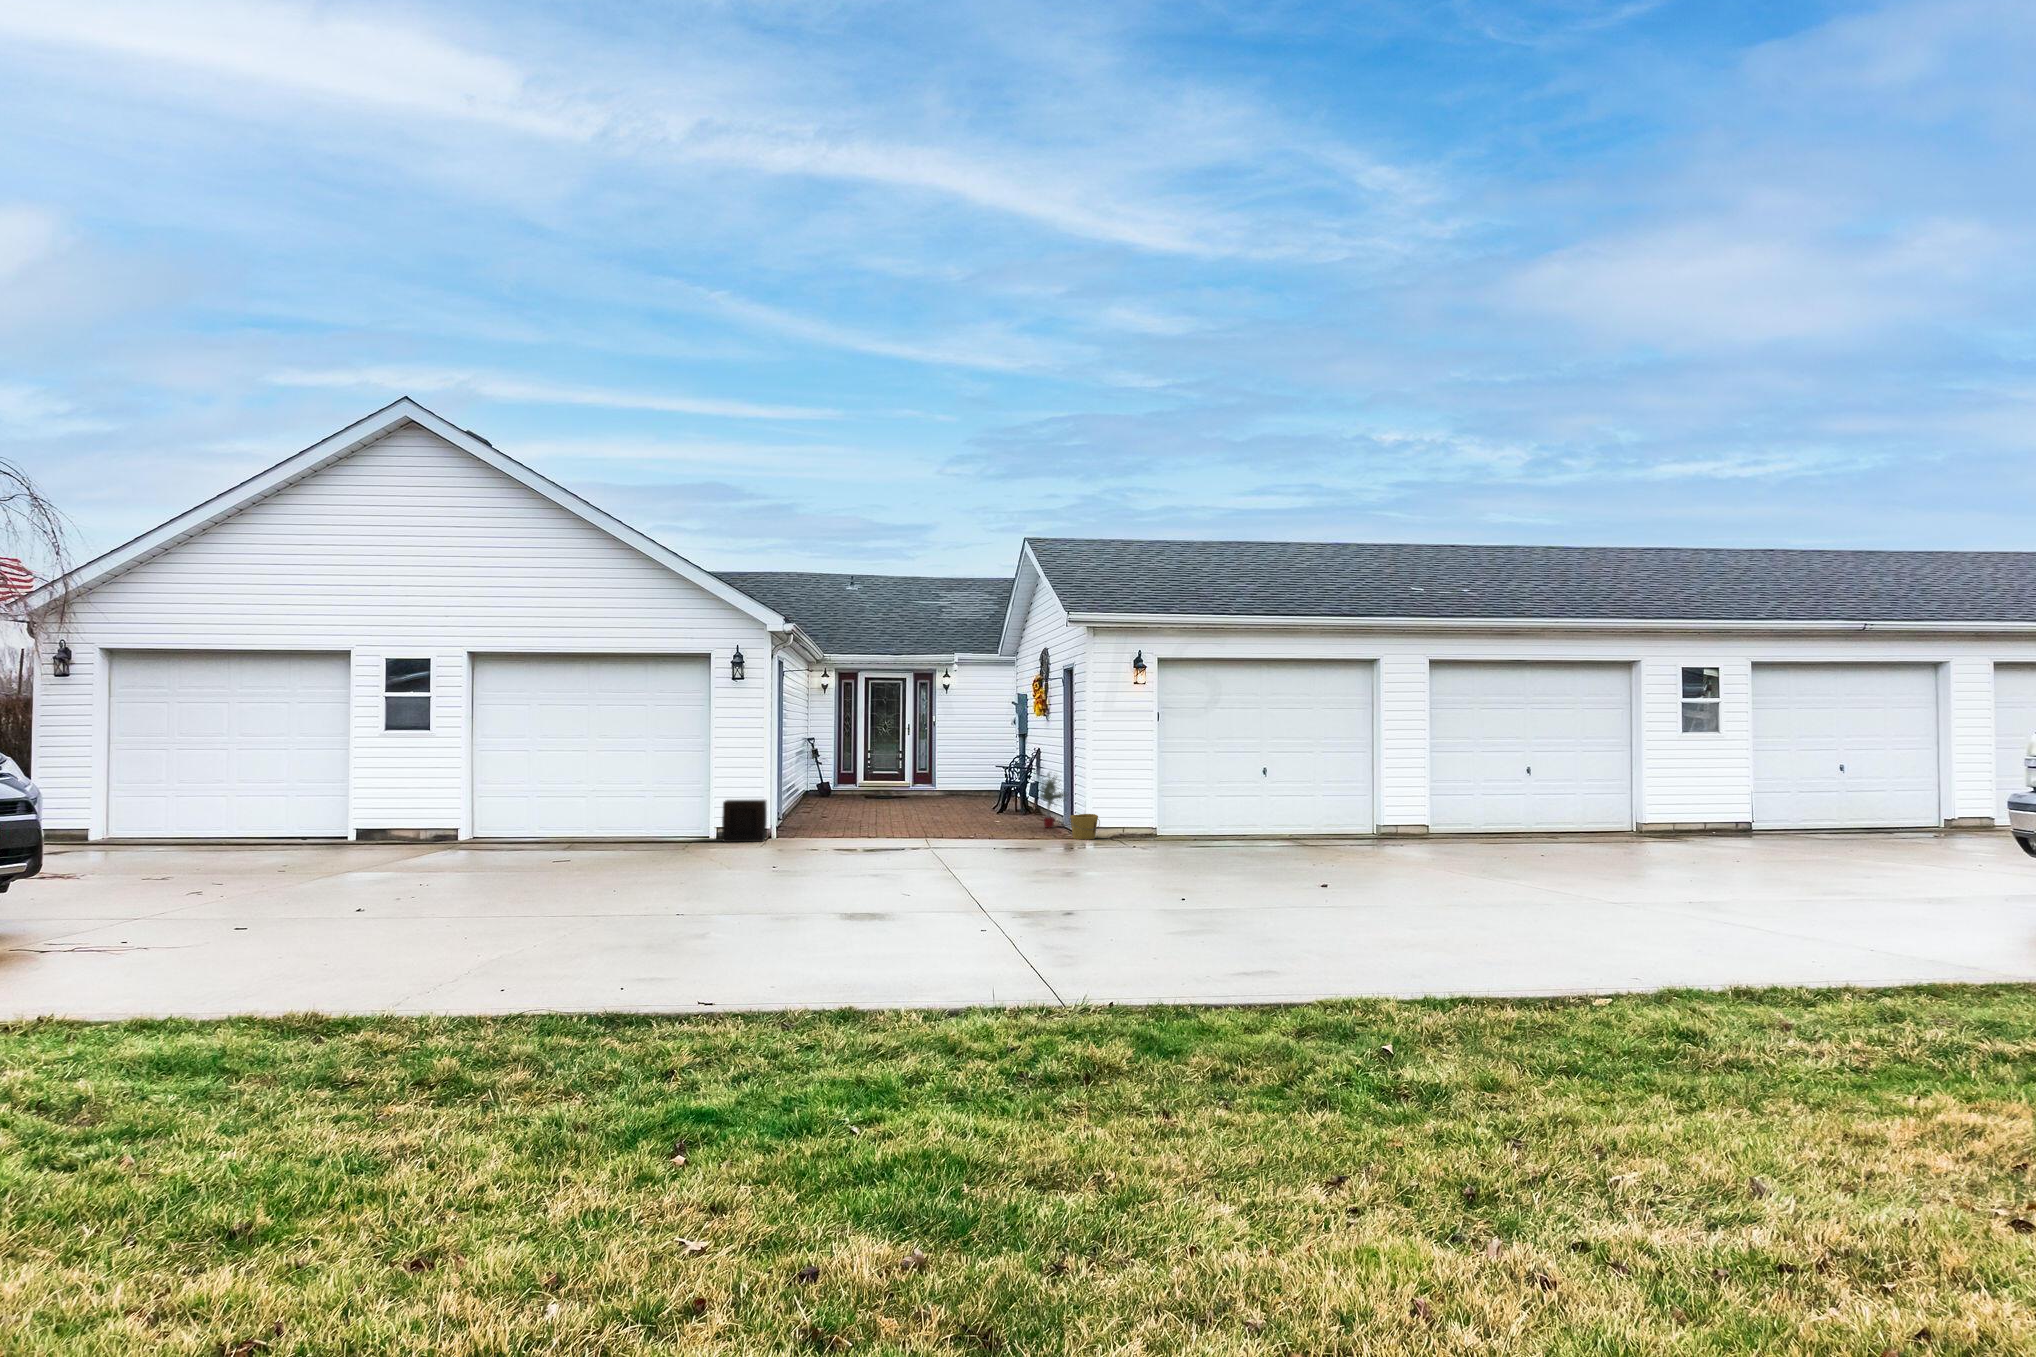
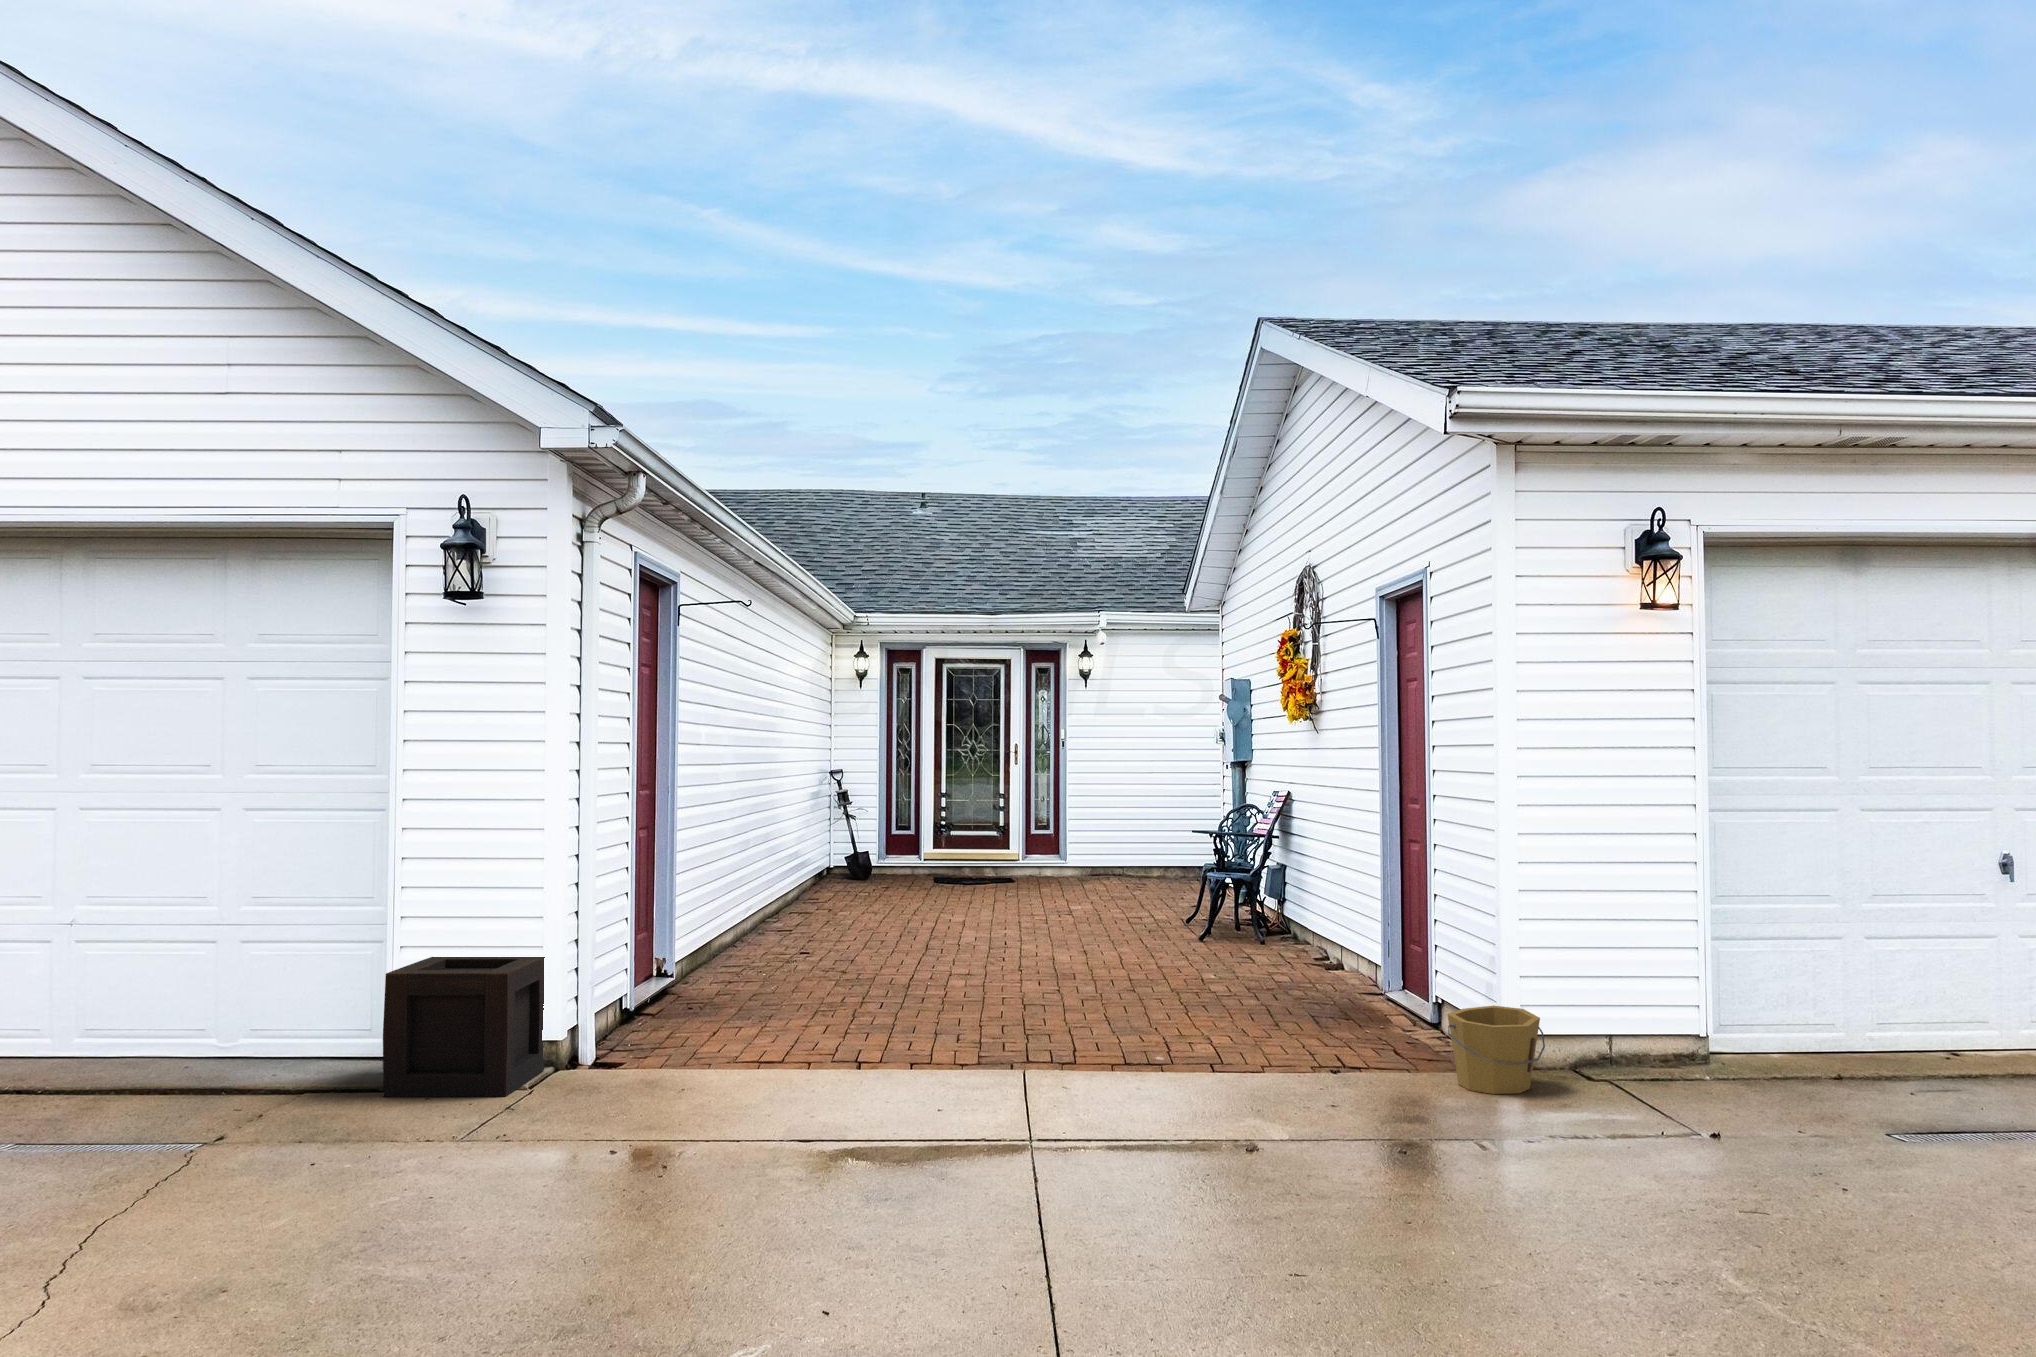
potted tree: present [1040,774,1067,828] -> none [1315,860,1401,1013]

